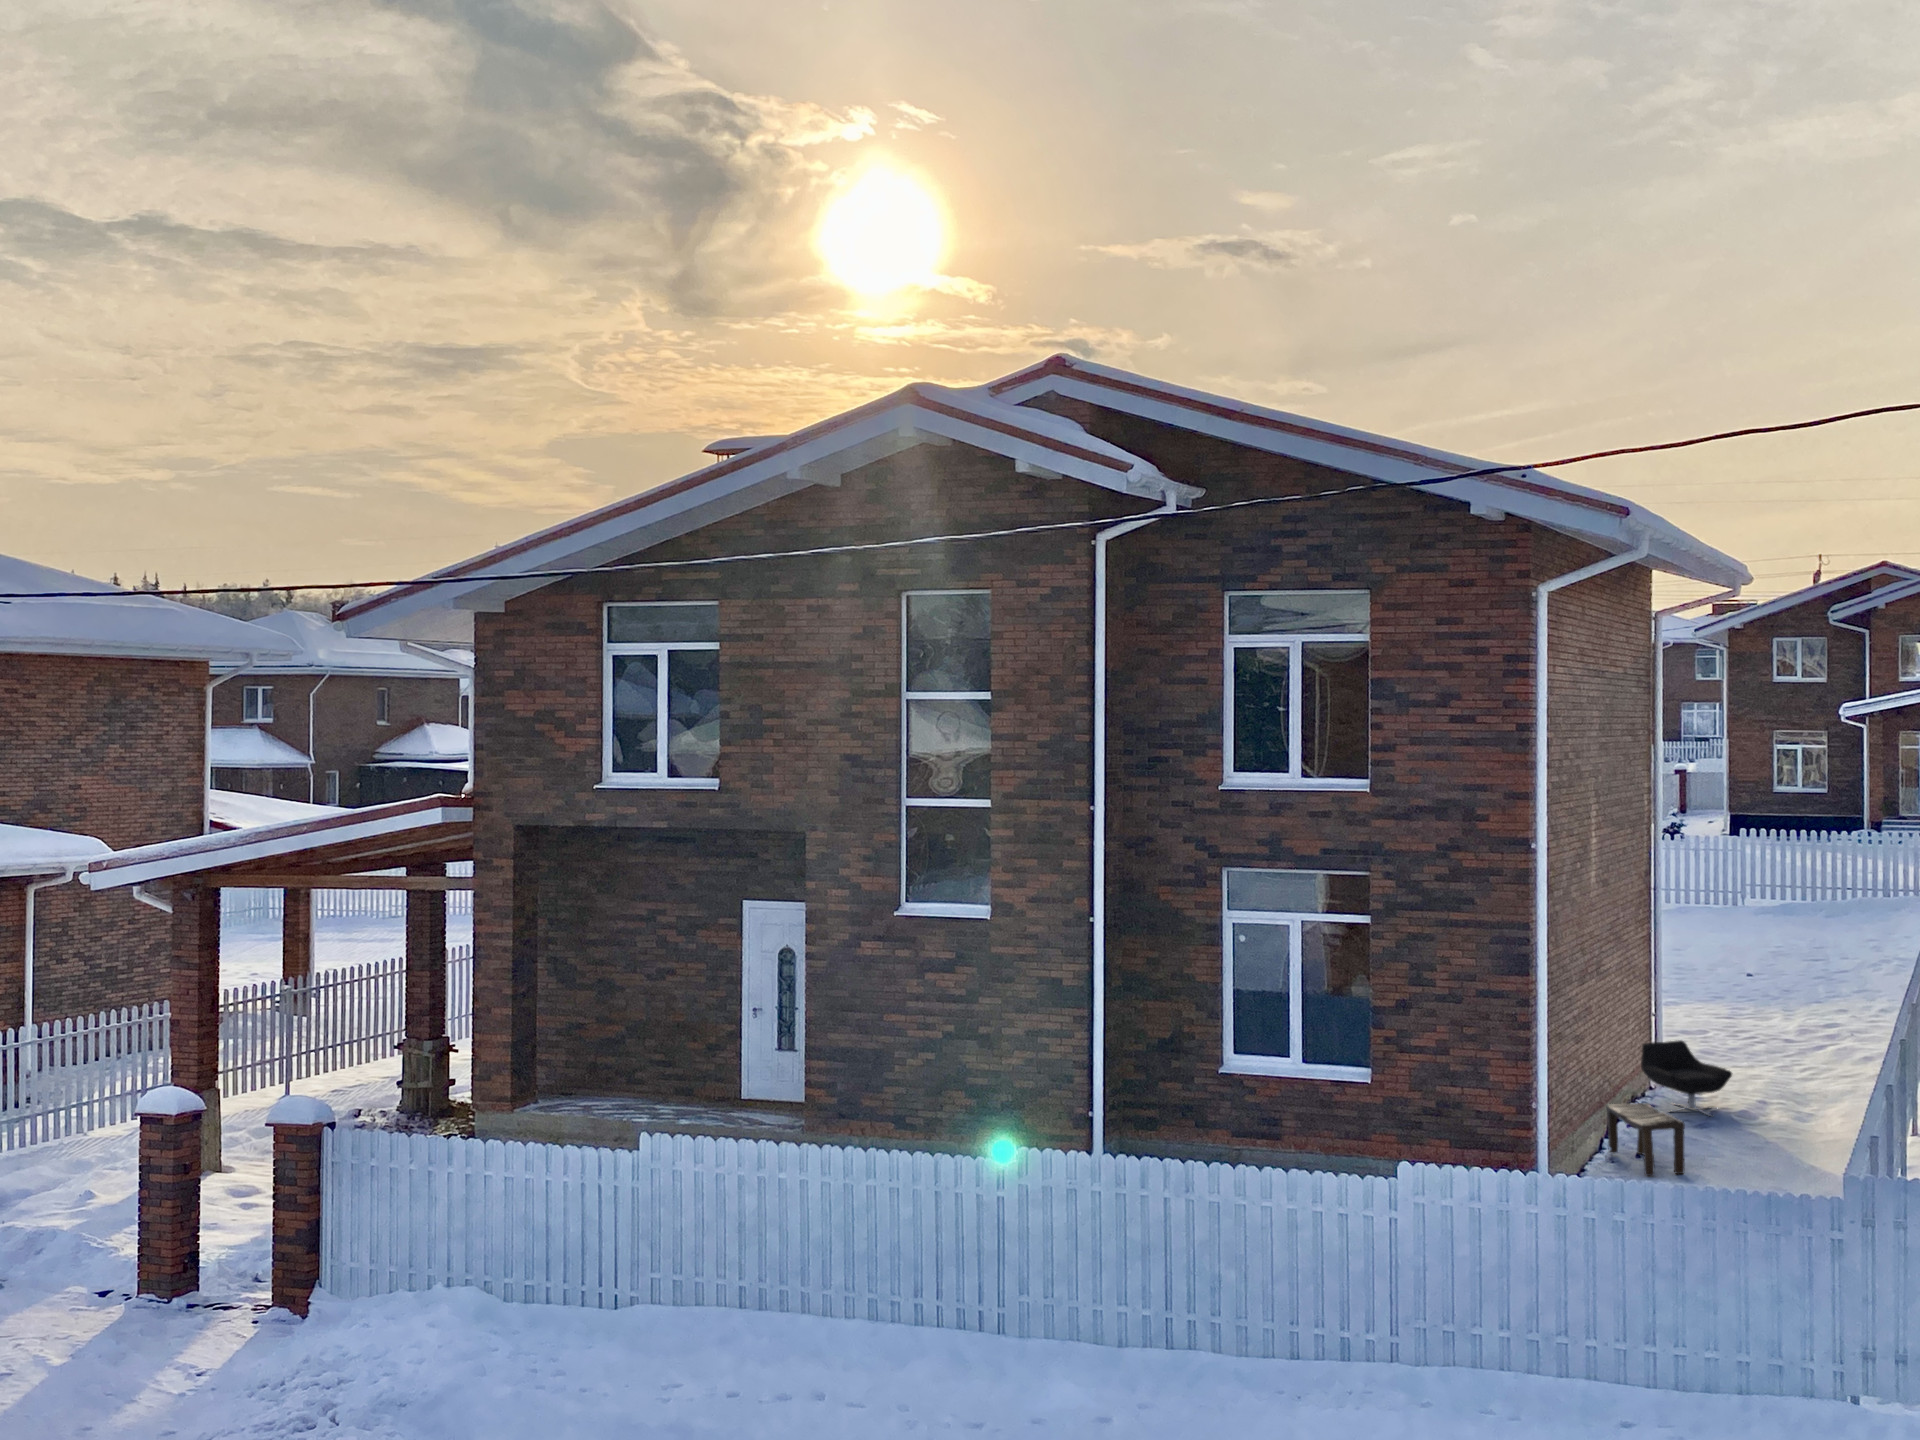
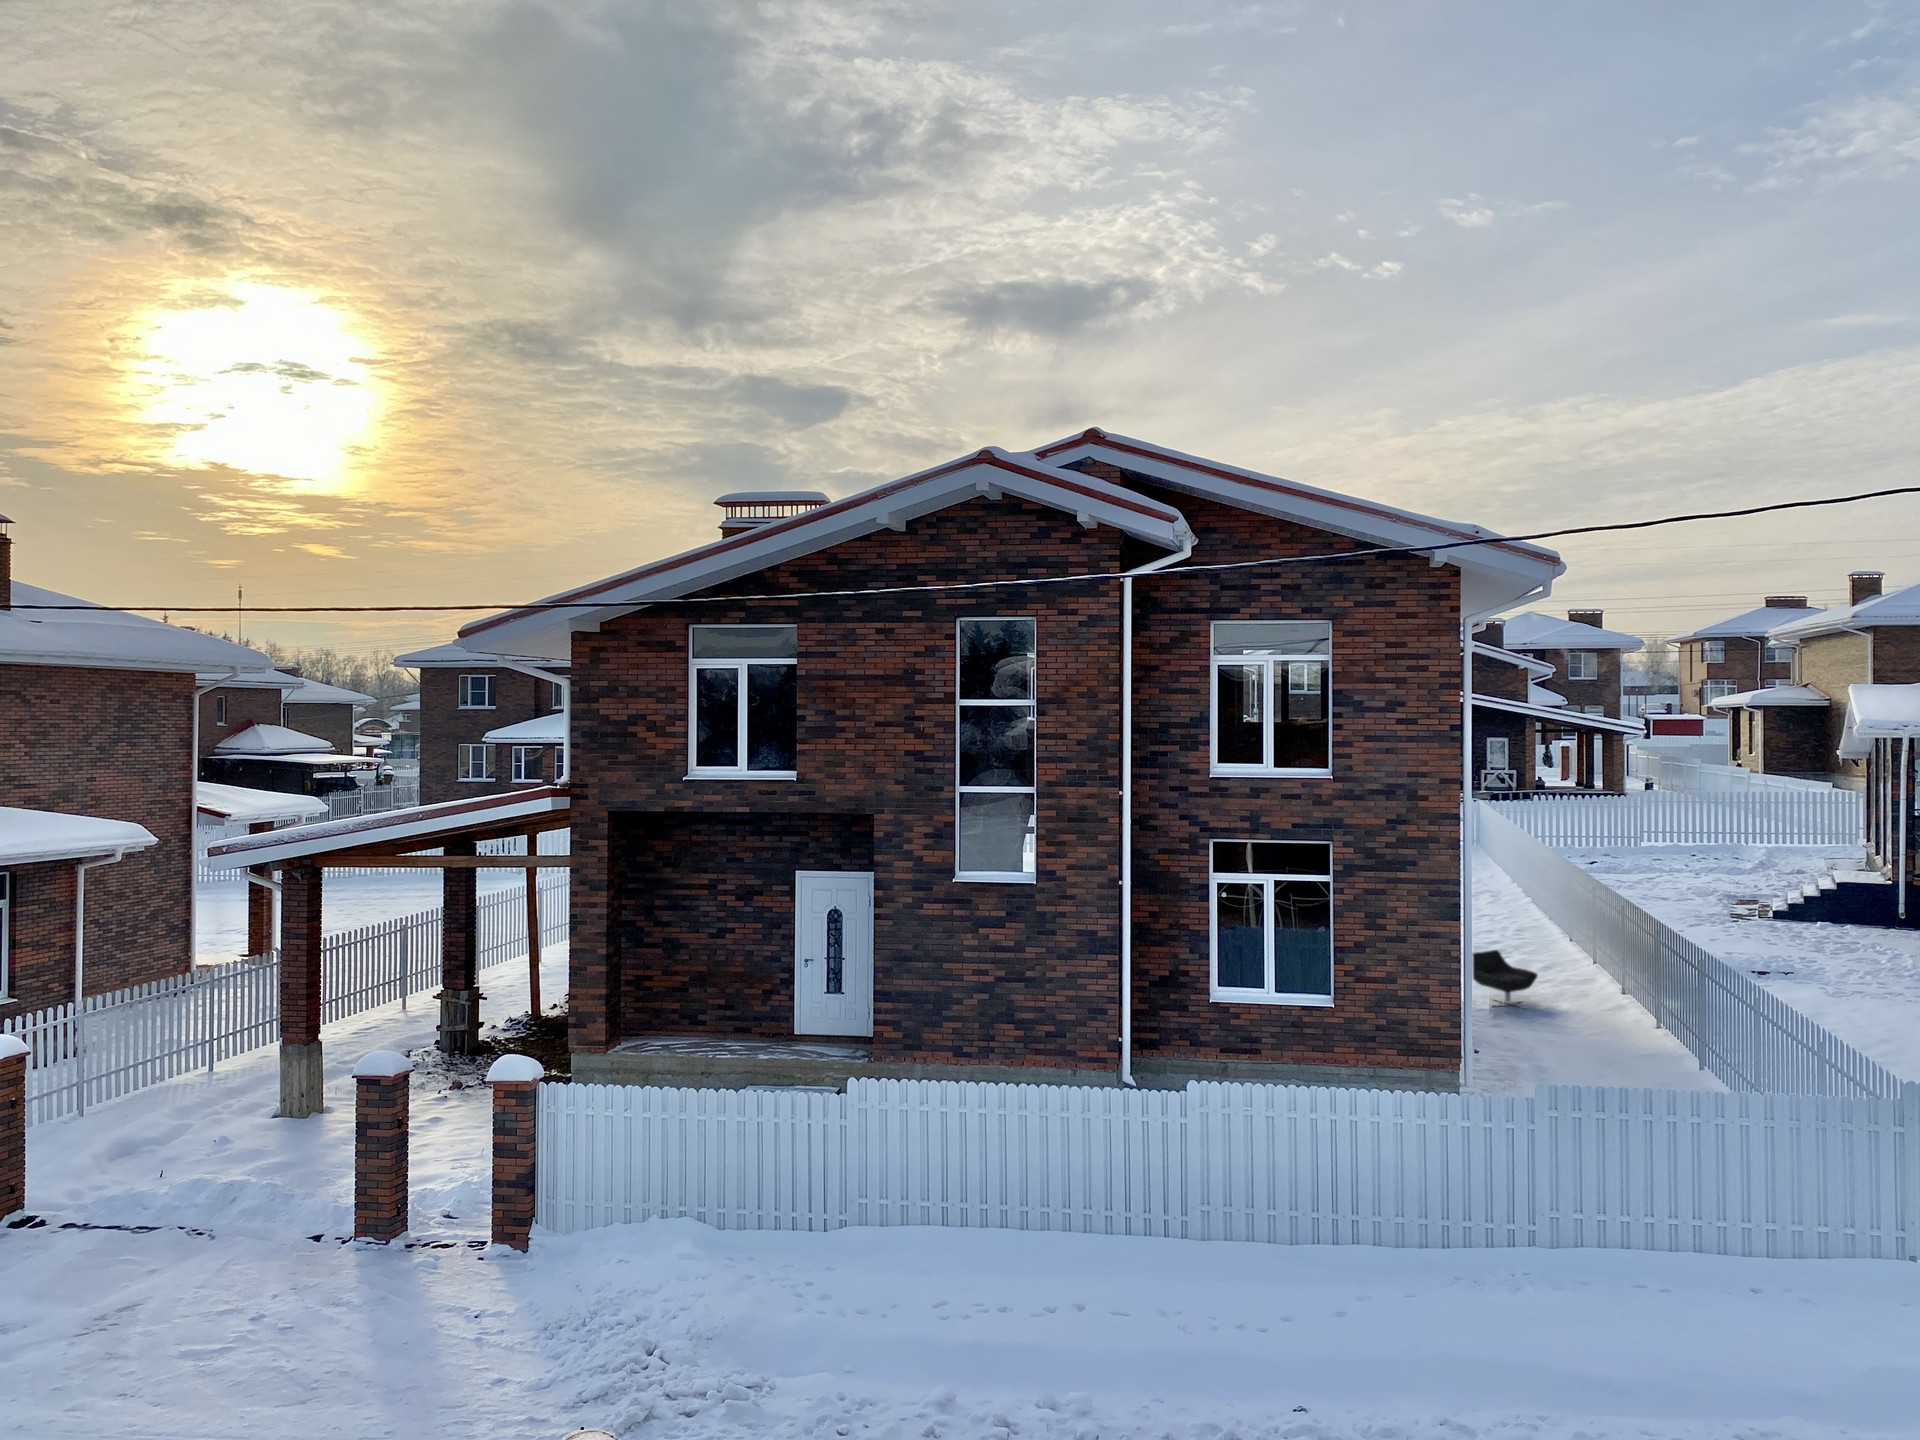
bench: present [1606,1103,1685,1176] -> none [1465,1004,1532,1062]

